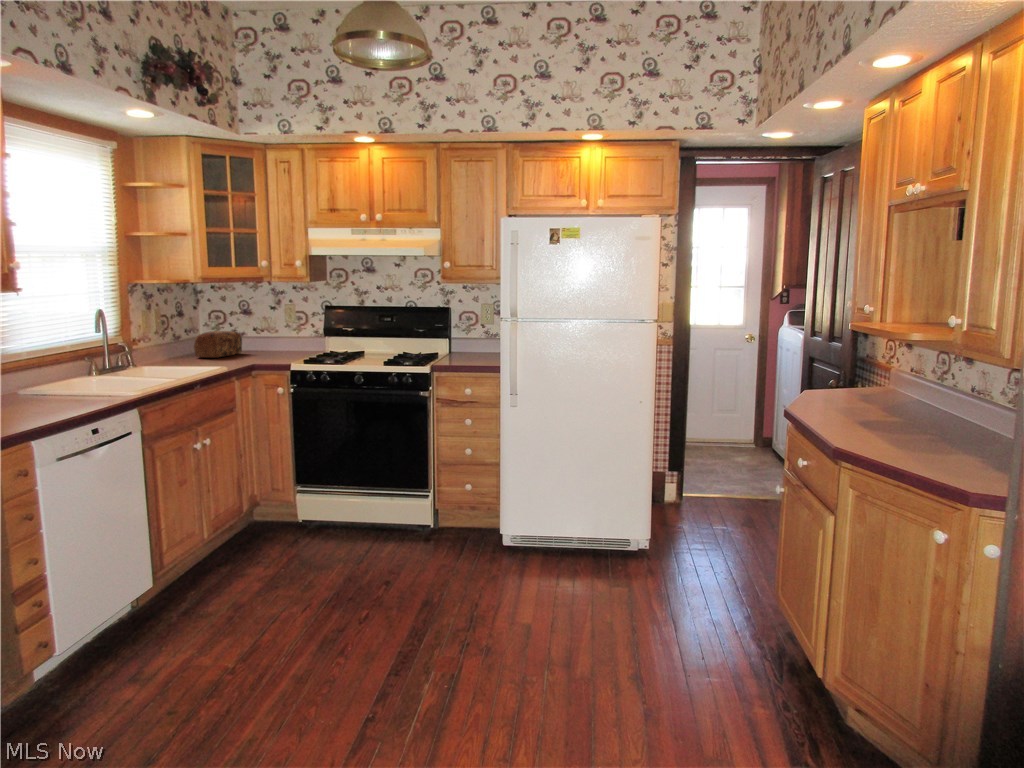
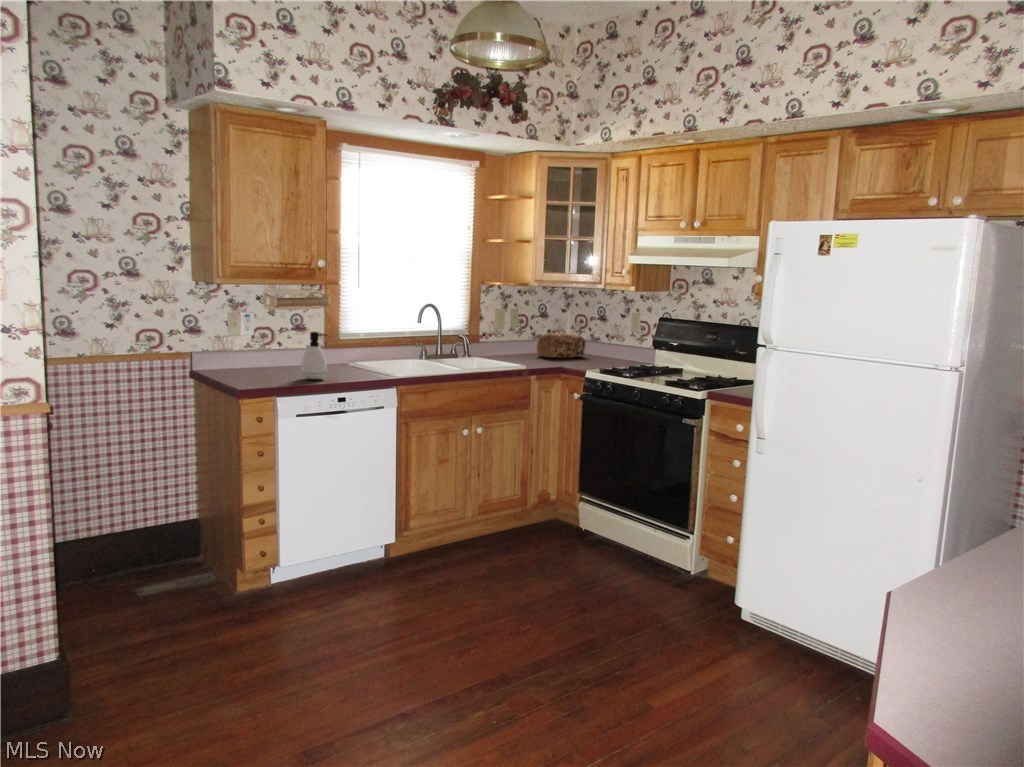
soap dispenser: none [22,352,61,413] -> present [301,332,327,379]

